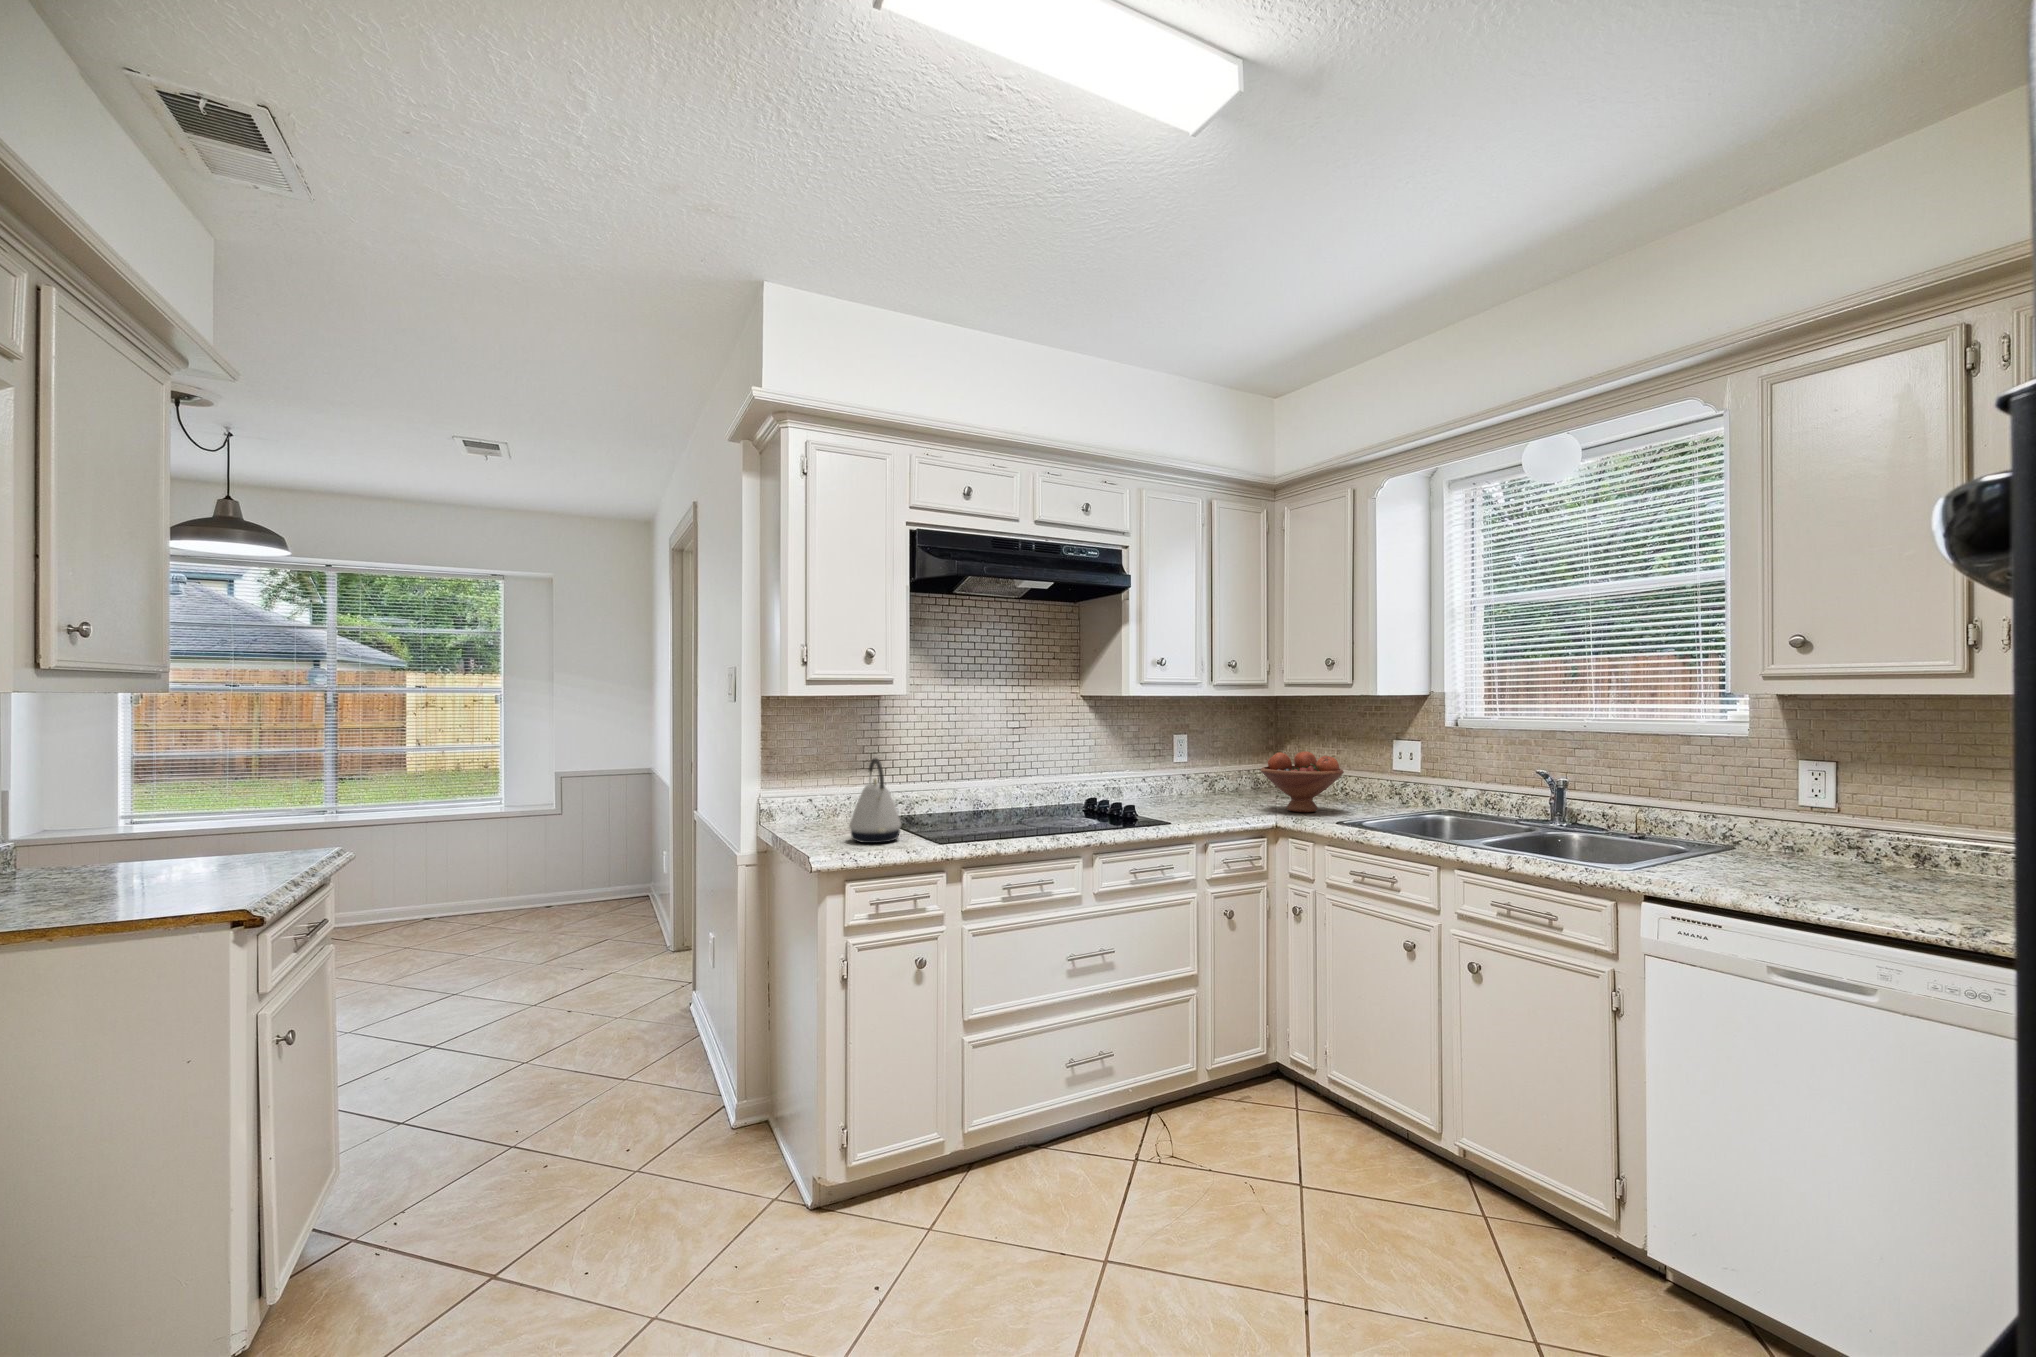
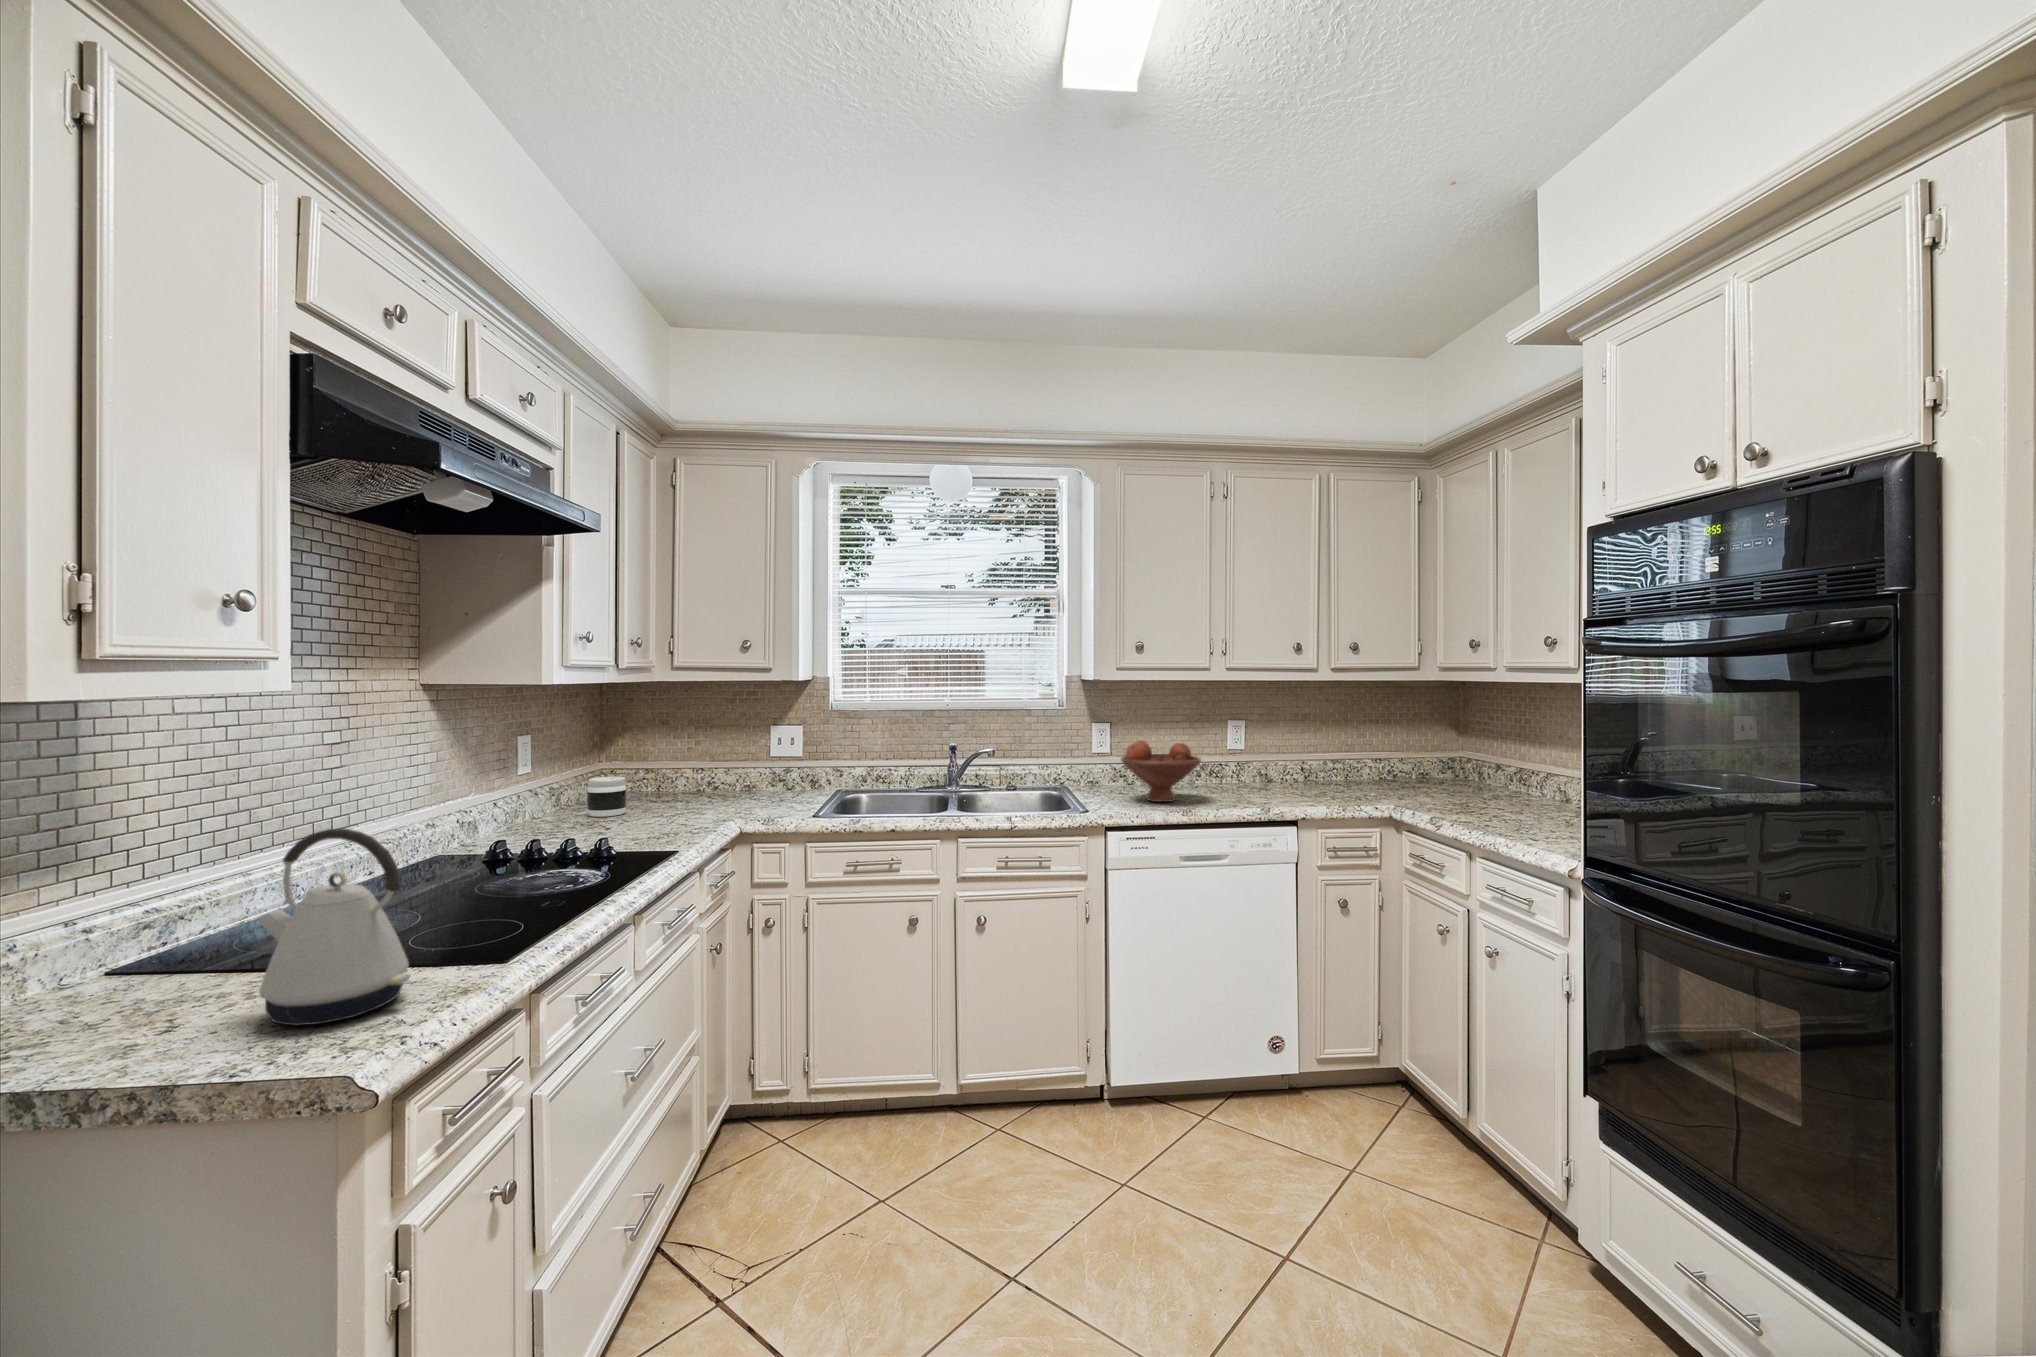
fruit bowl: present [1261,751,1344,812] -> present [1121,740,1201,802]
jar: none [1215,771,1243,802] -> present [587,776,627,817]

